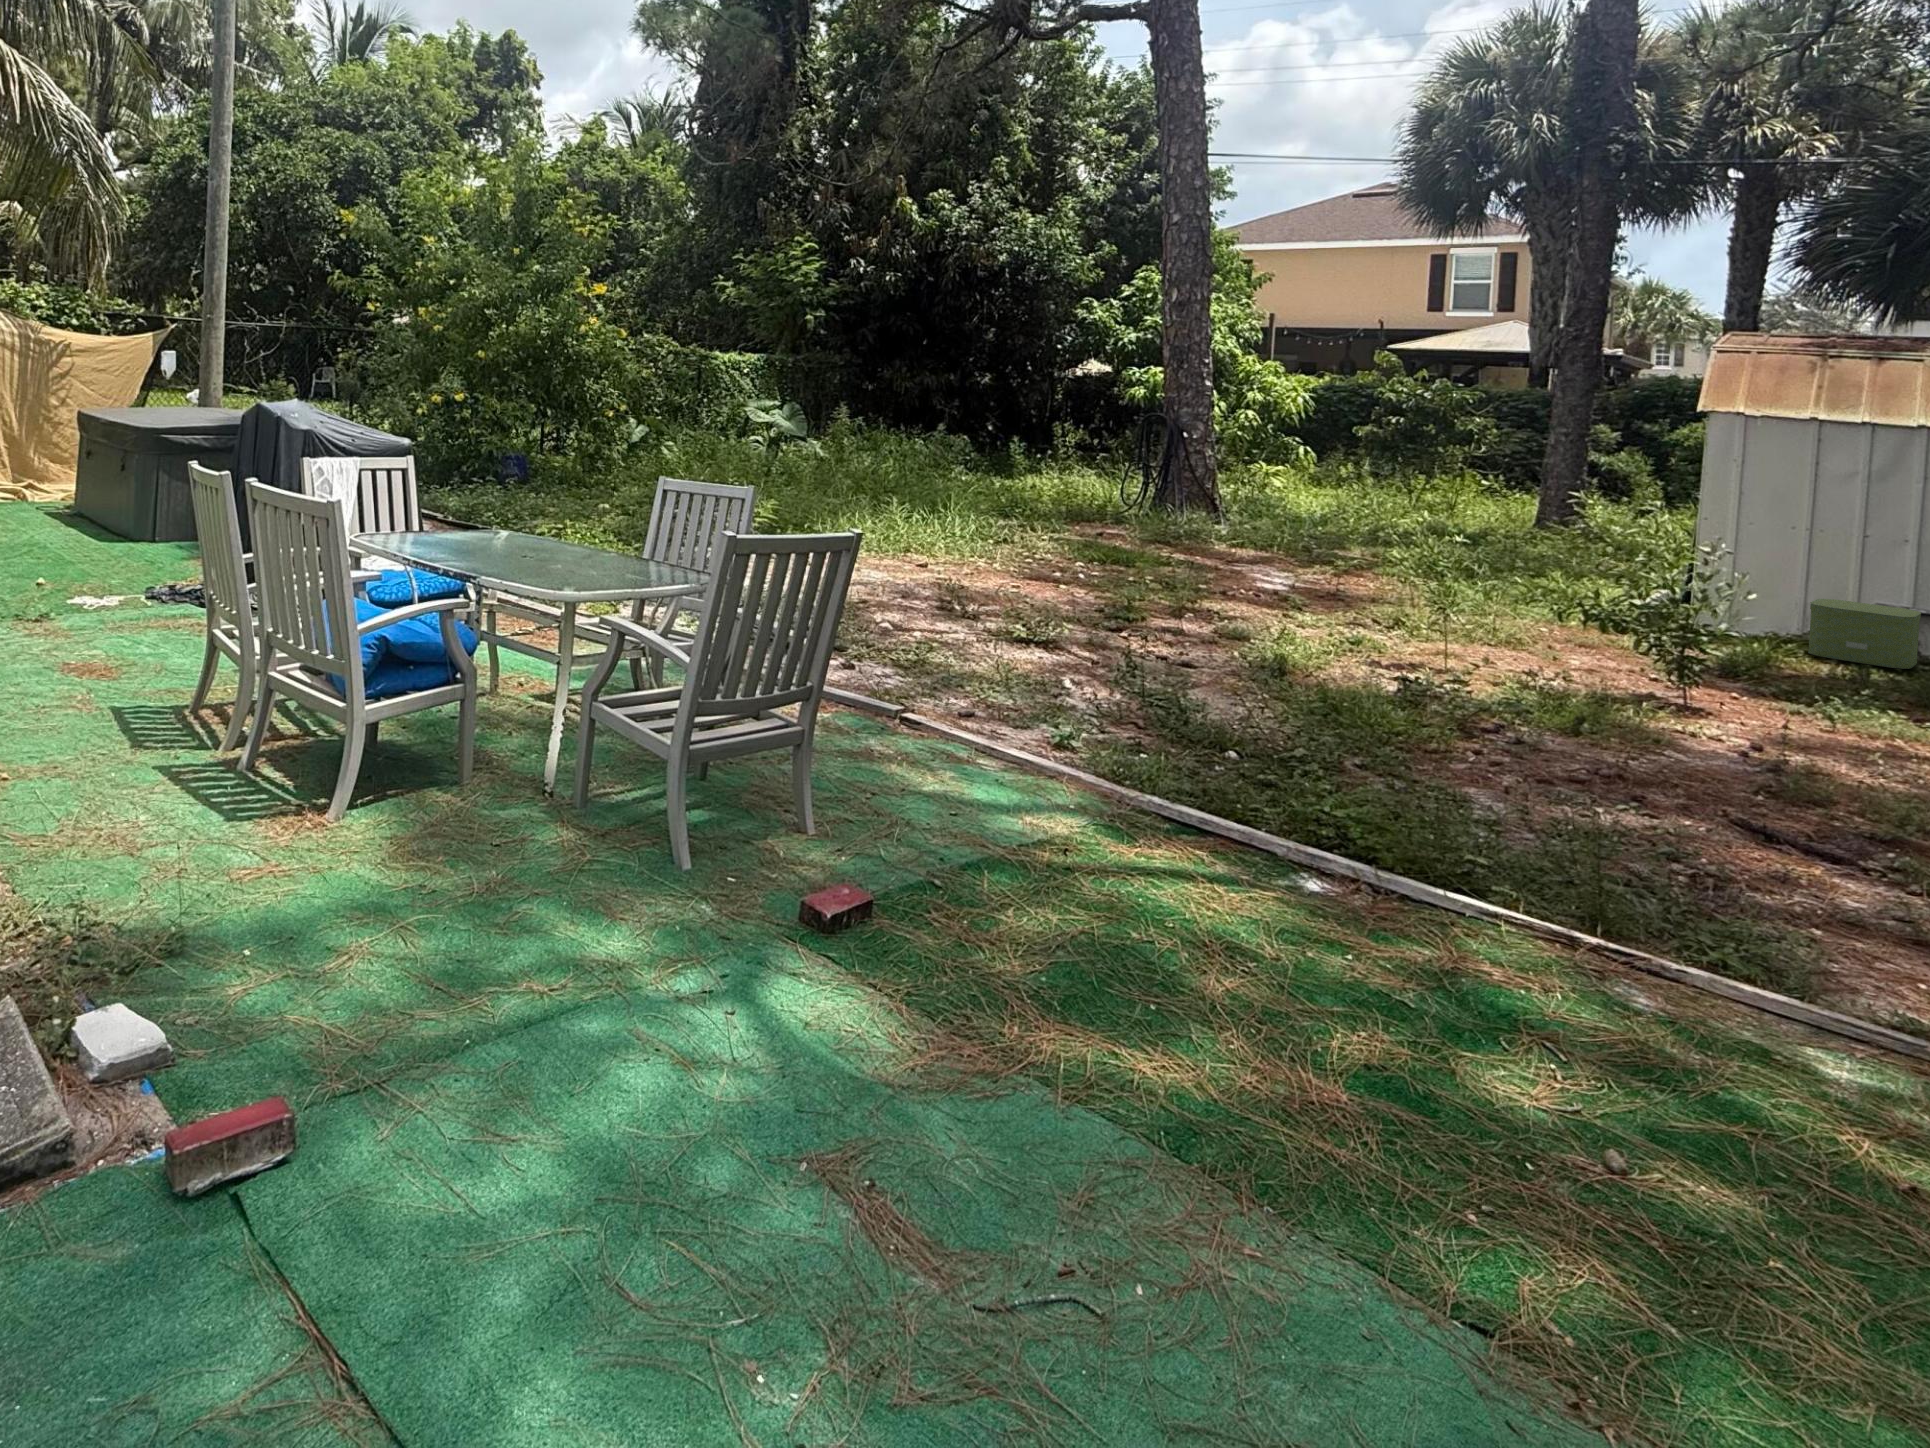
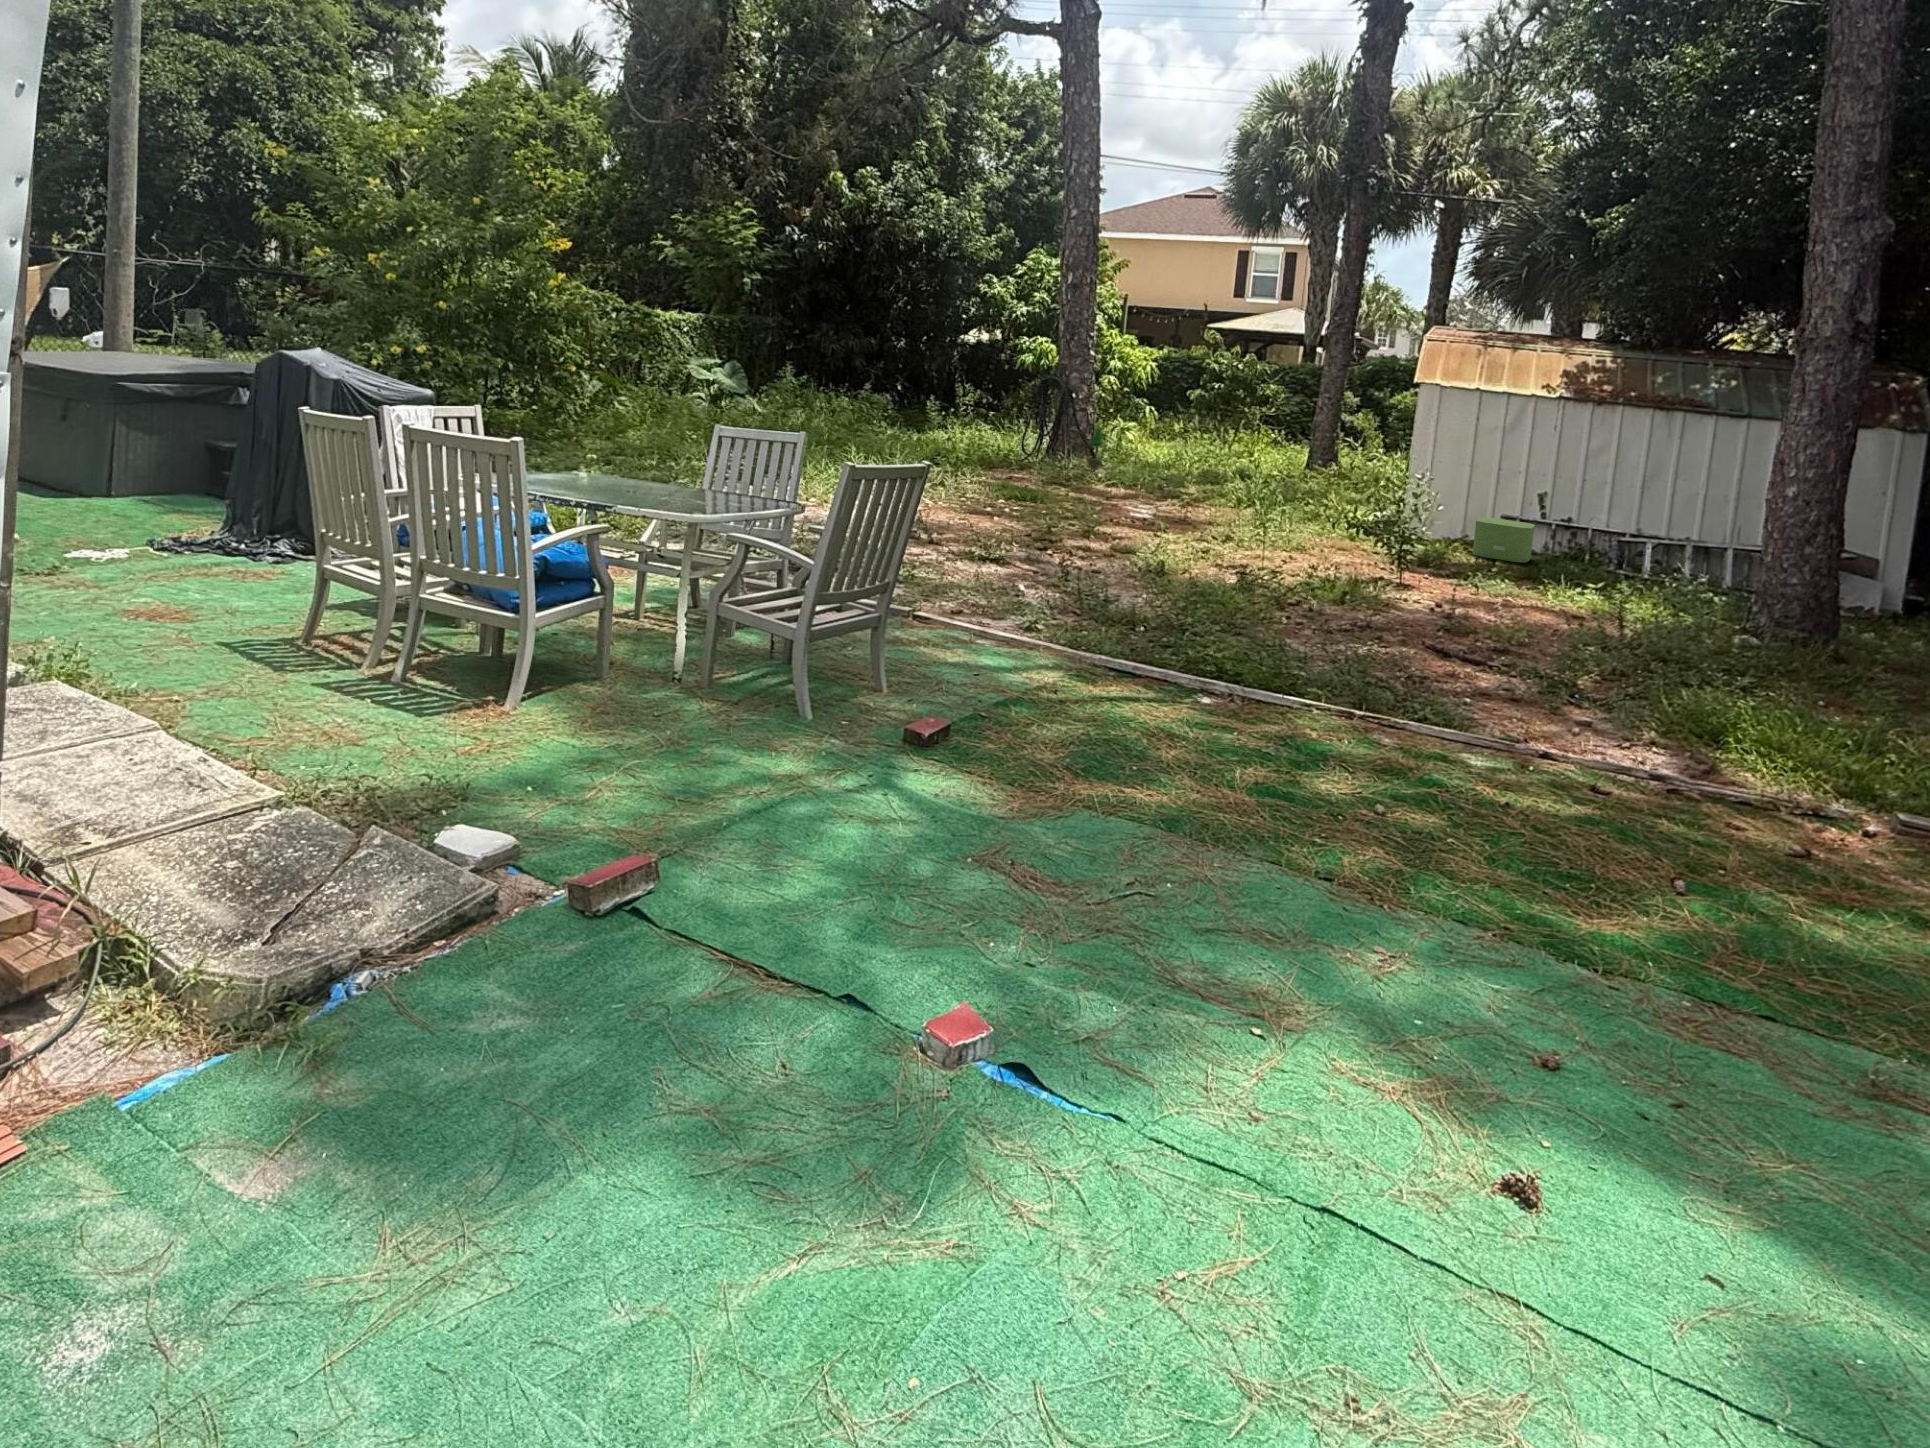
potted tree: none [1214,468,1238,530] -> present [1088,423,1105,471]

